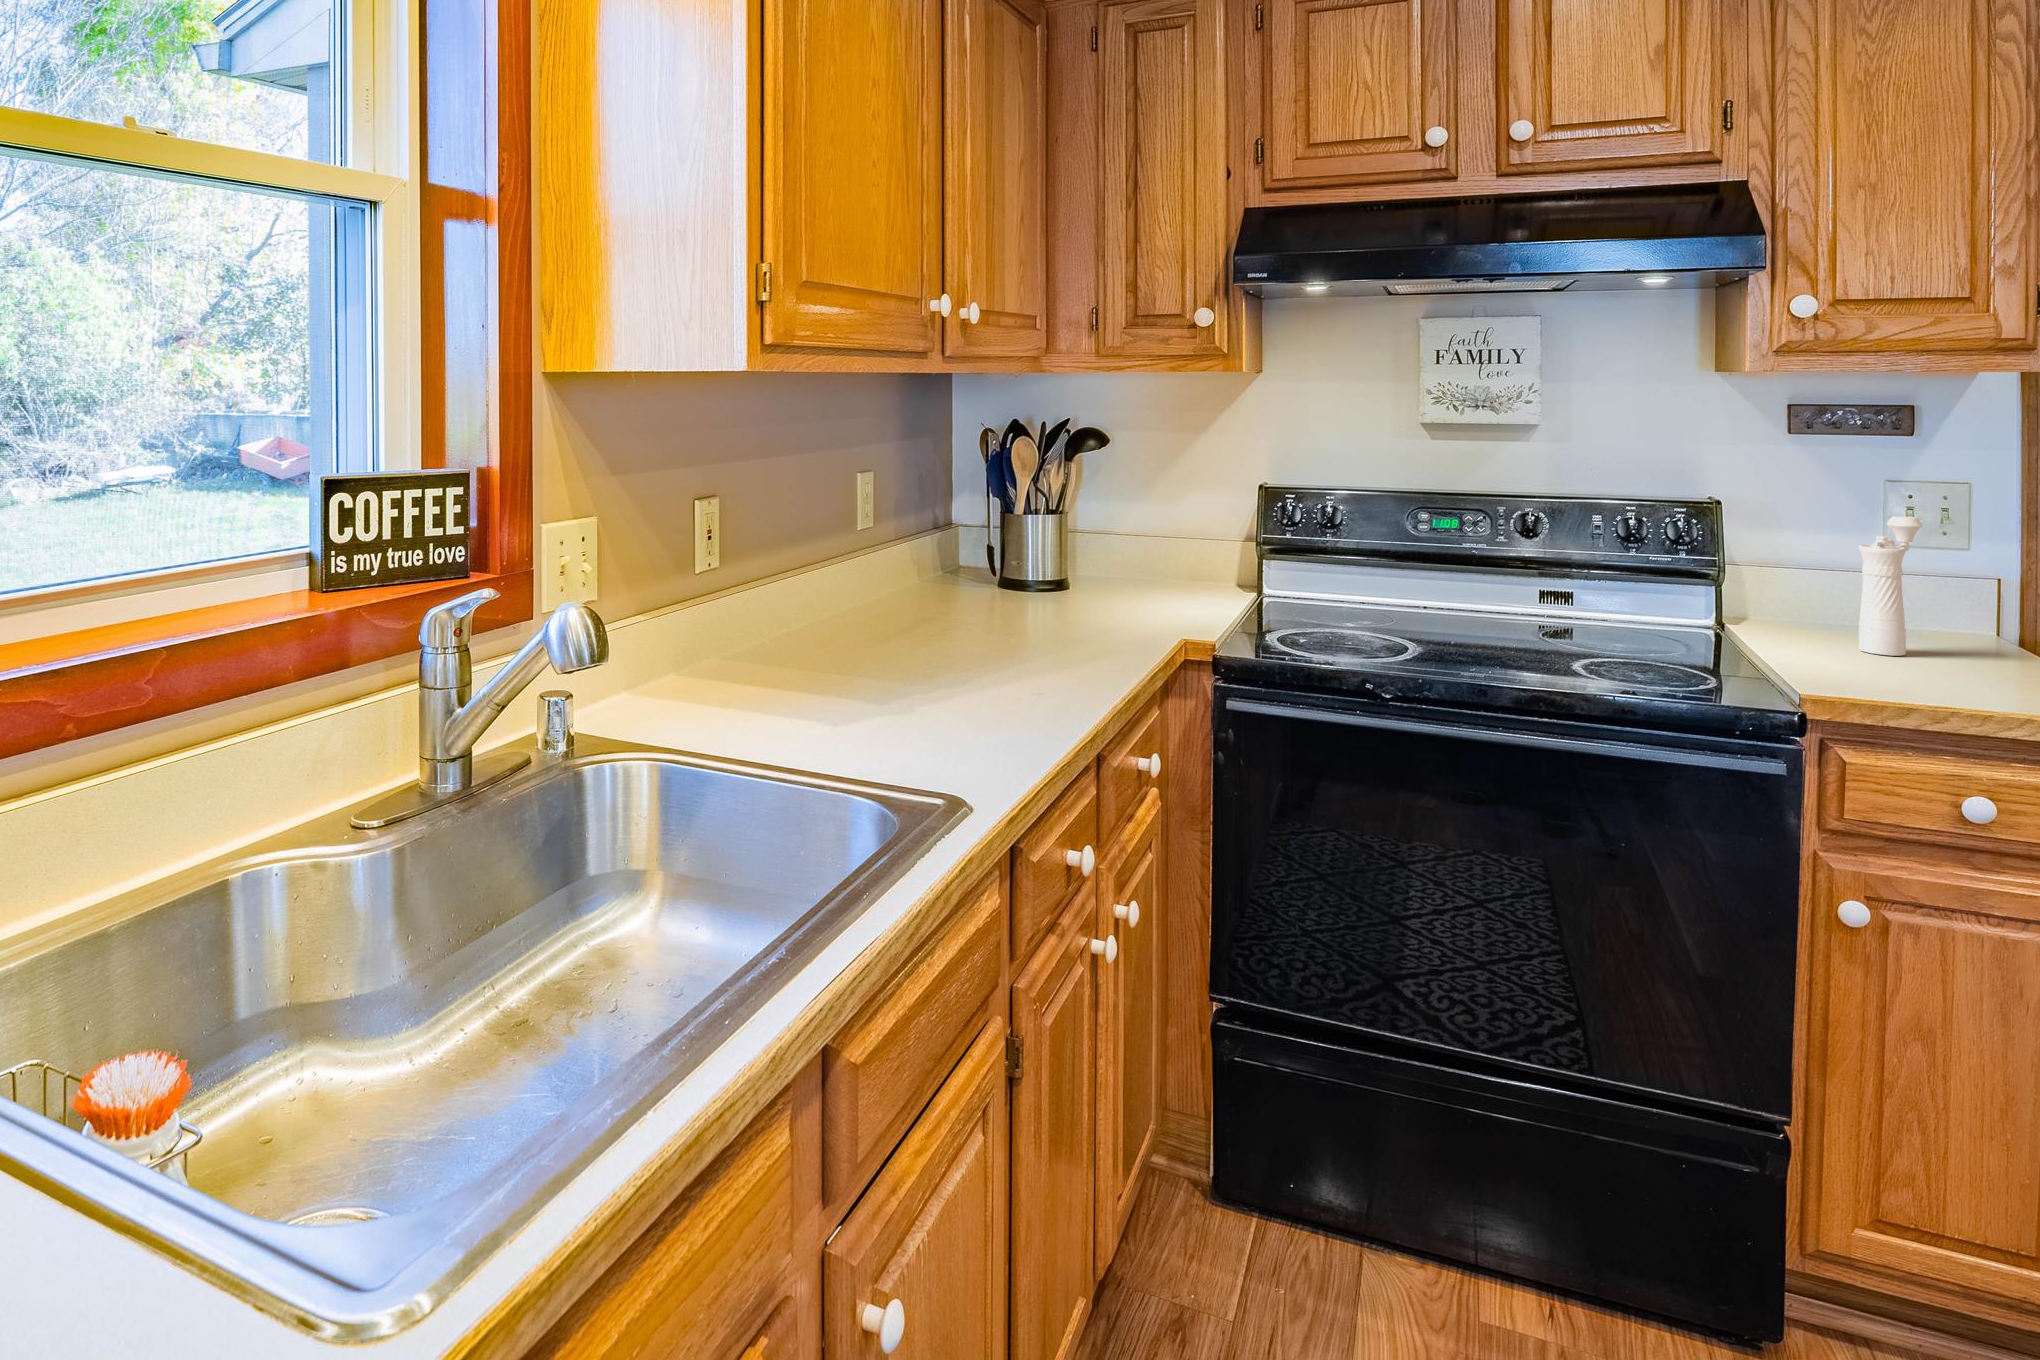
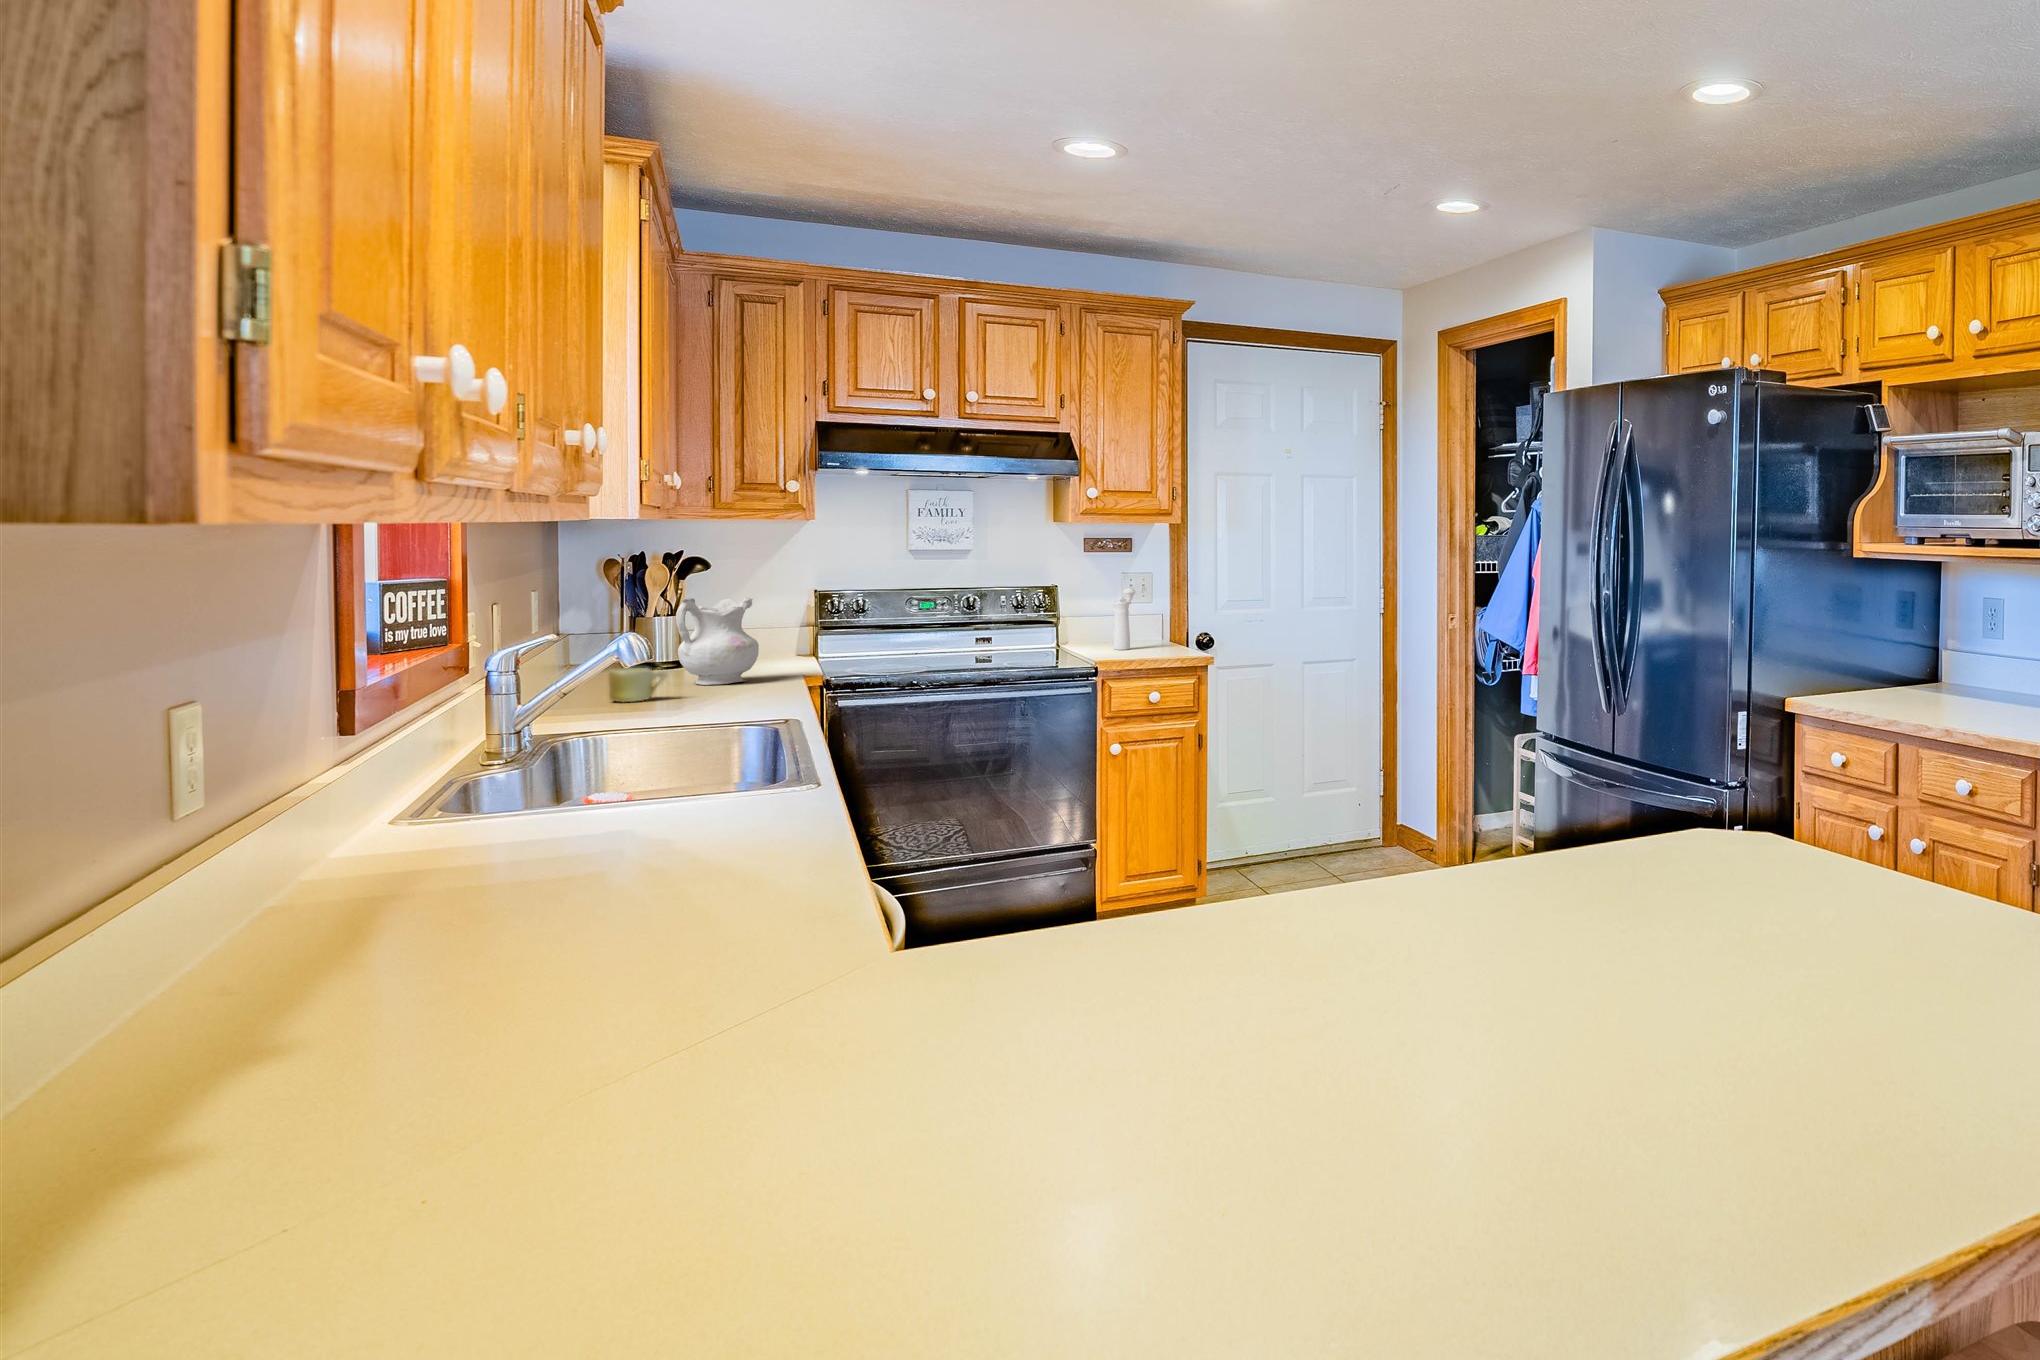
ceramic pitcher: none [981,495,1106,641] -> present [676,598,759,685]
mug: none [843,606,920,667] -> present [609,668,667,702]

